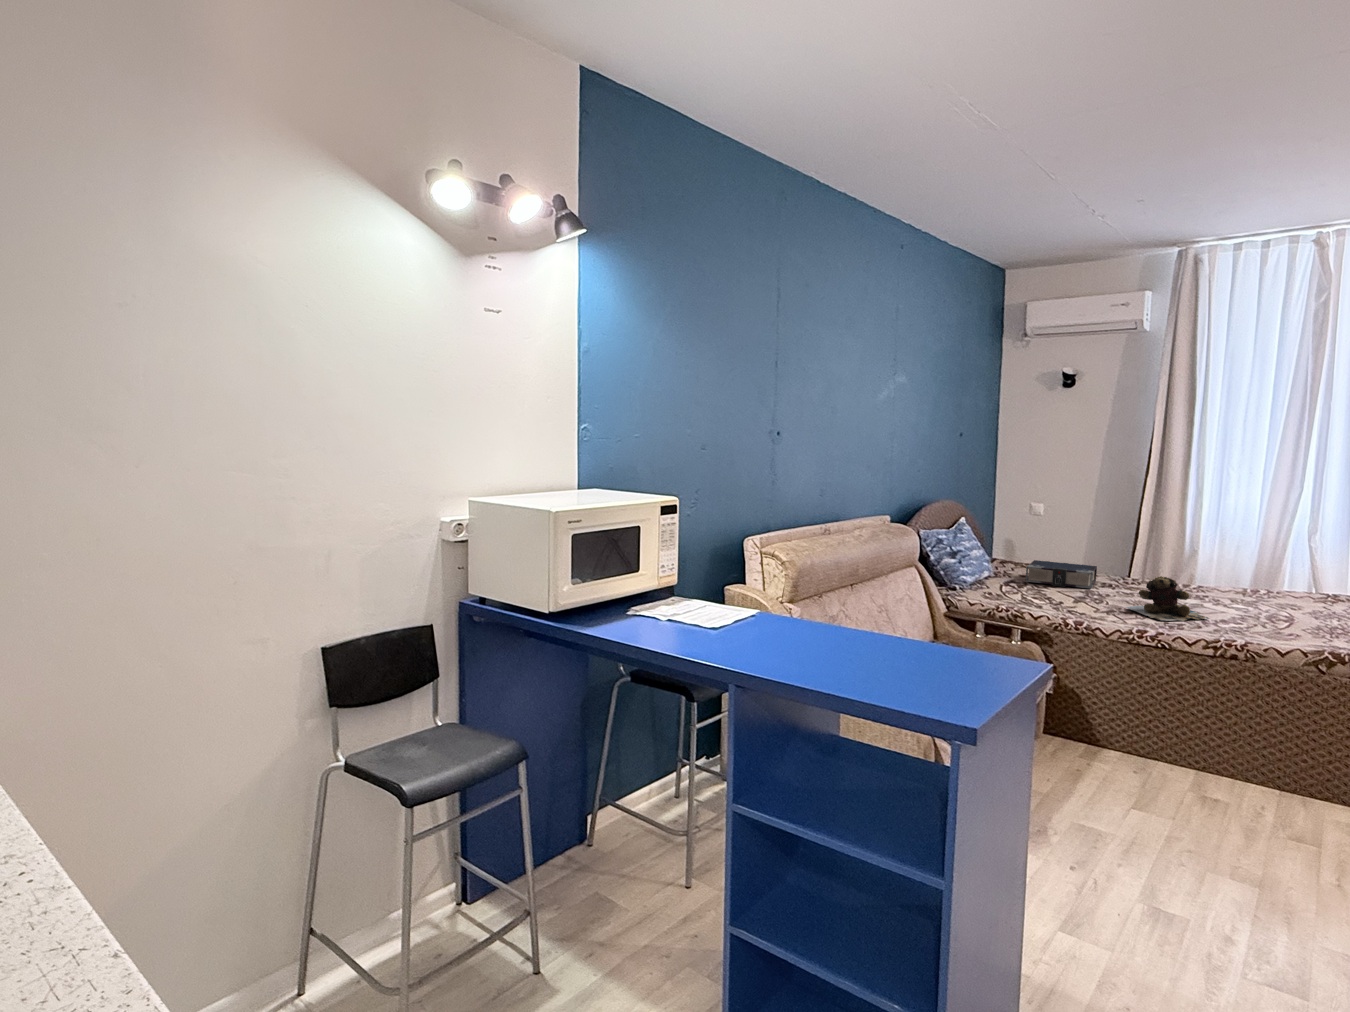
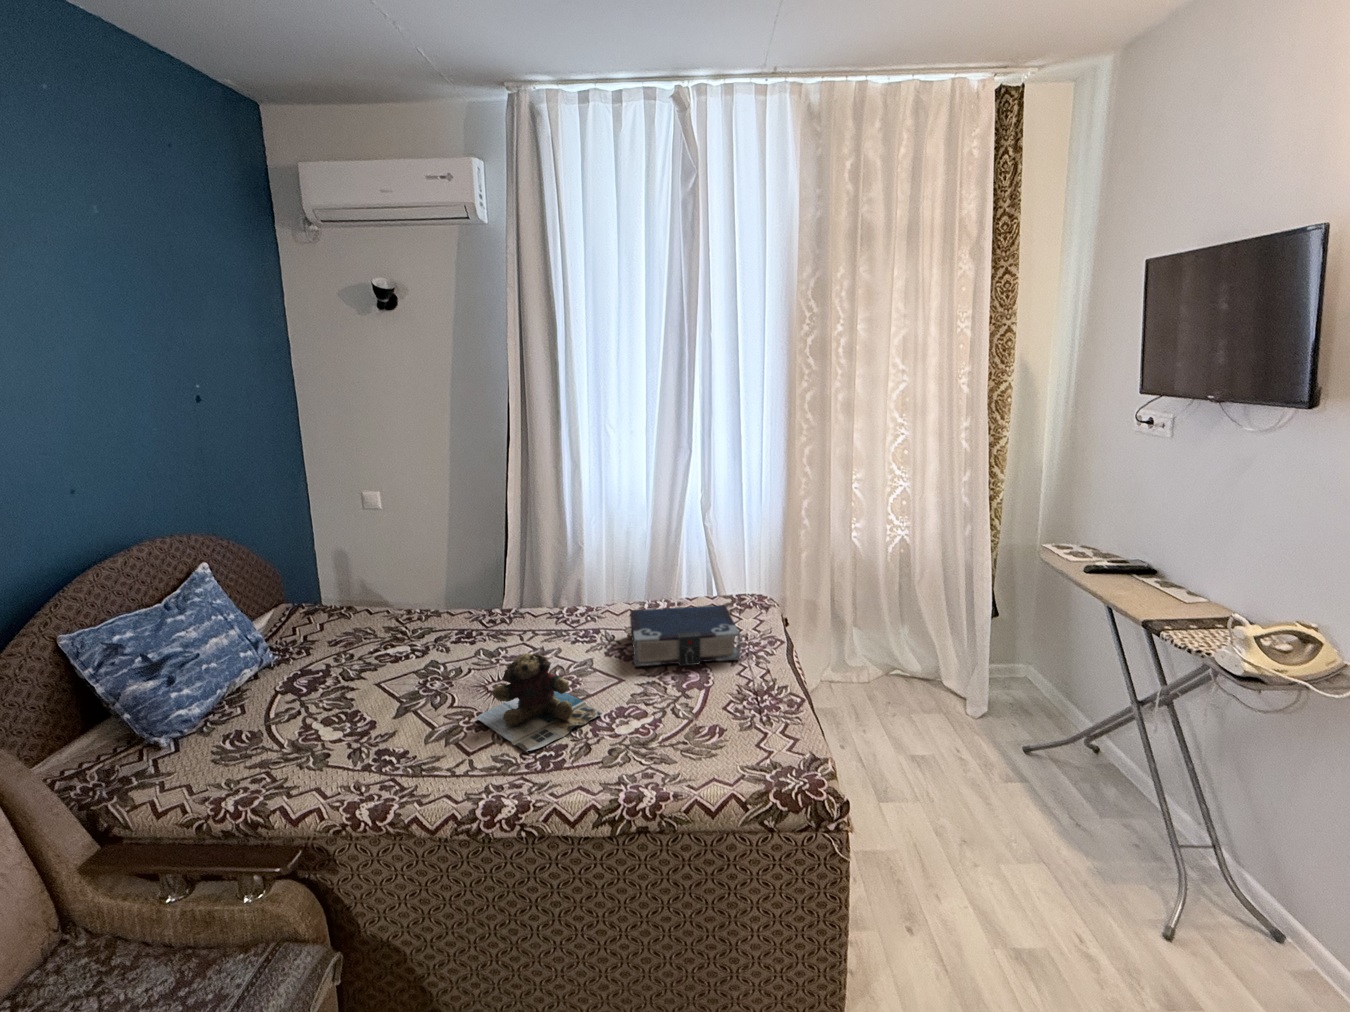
book: present [1026,560,1097,589] -> present [630,605,741,666]

